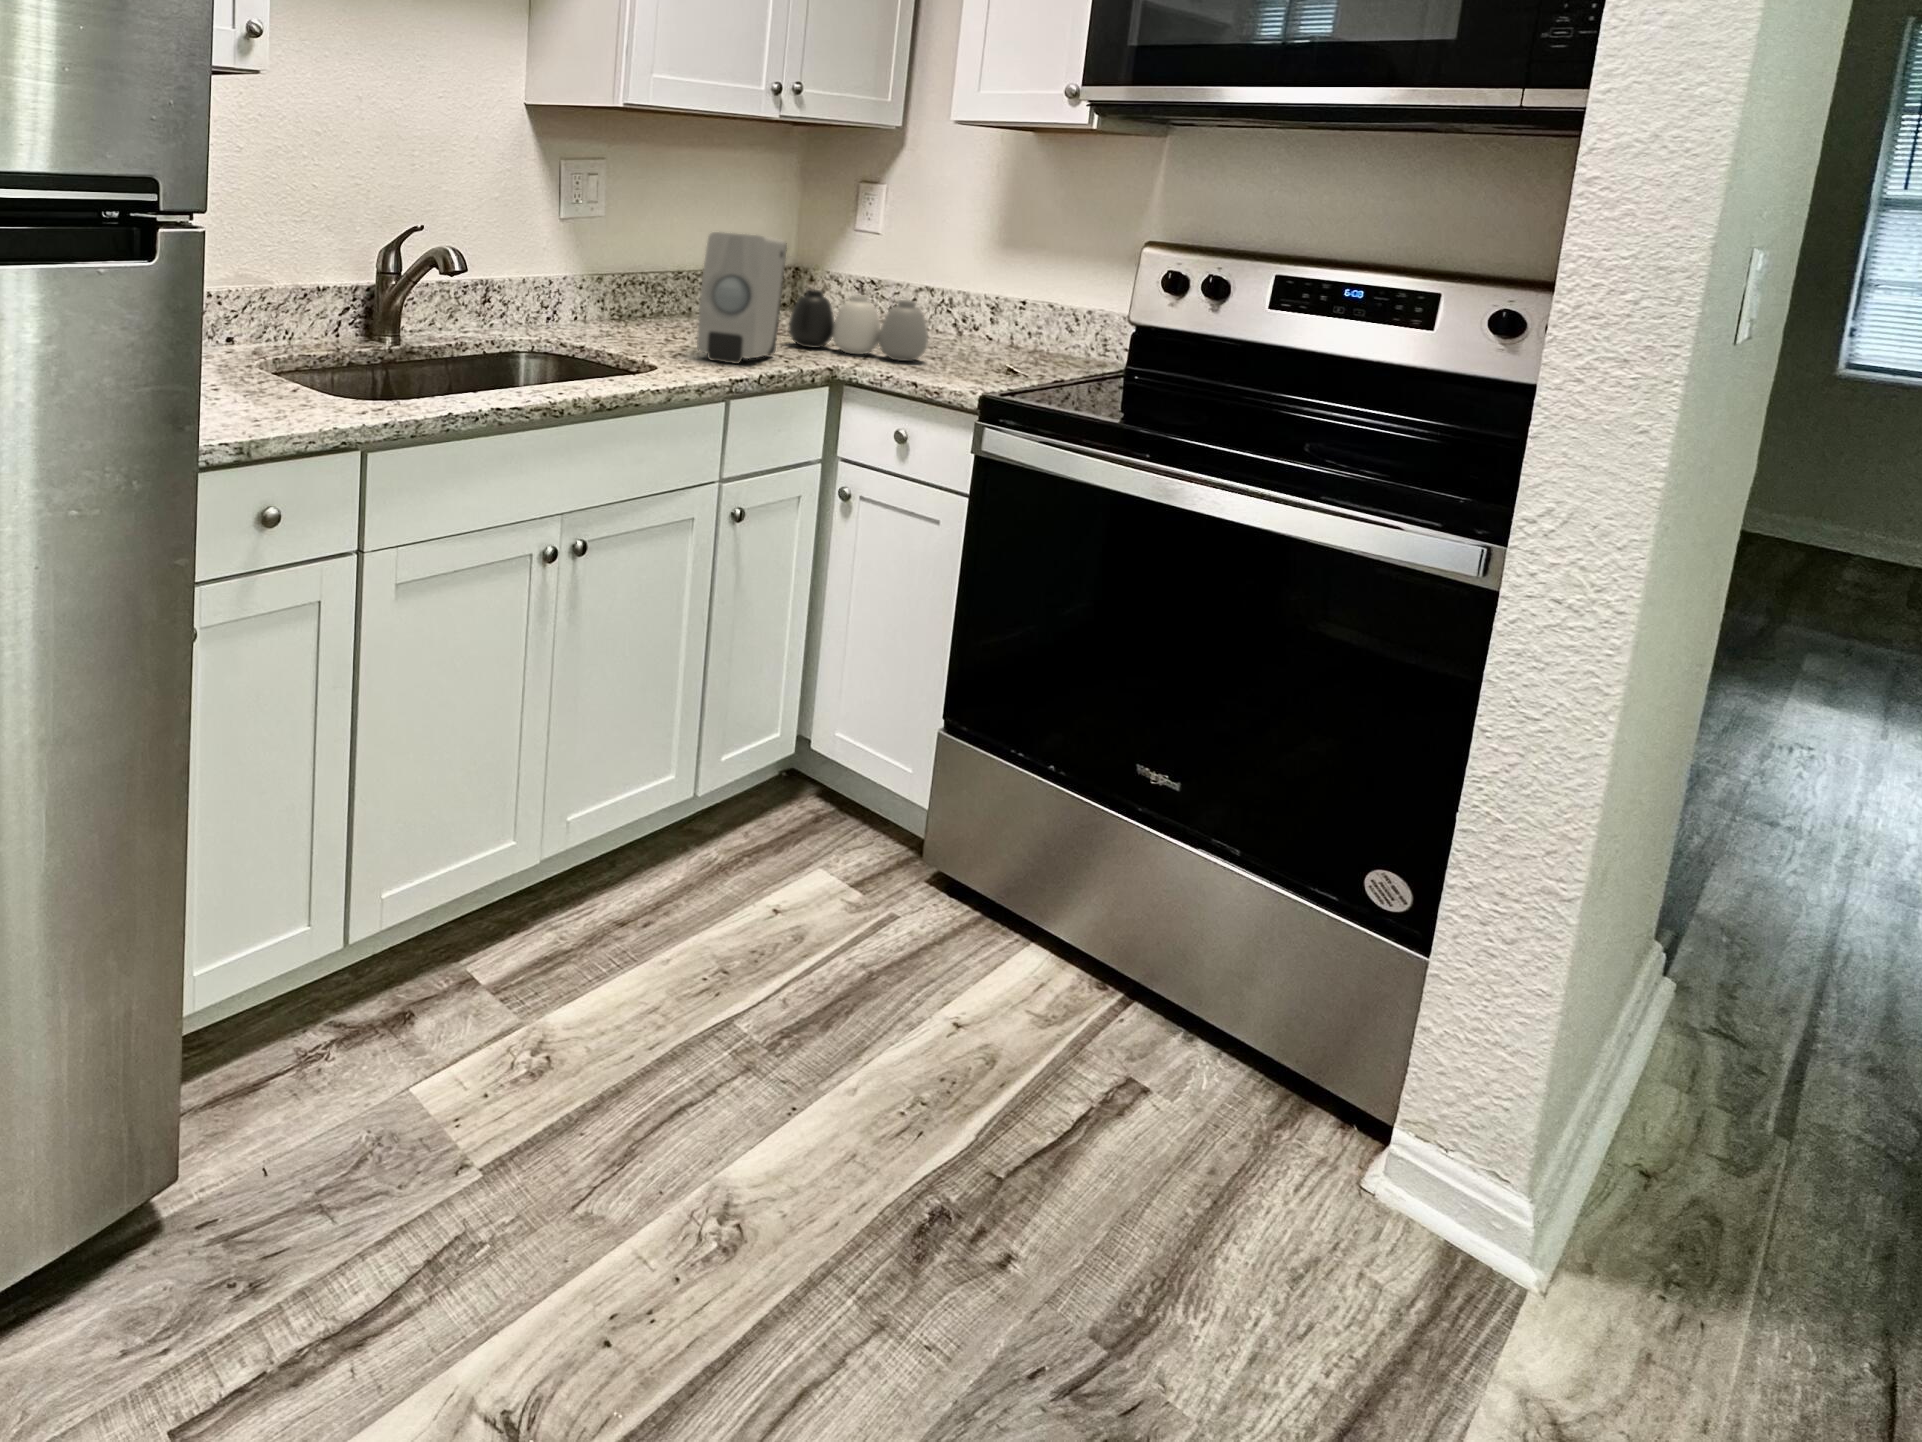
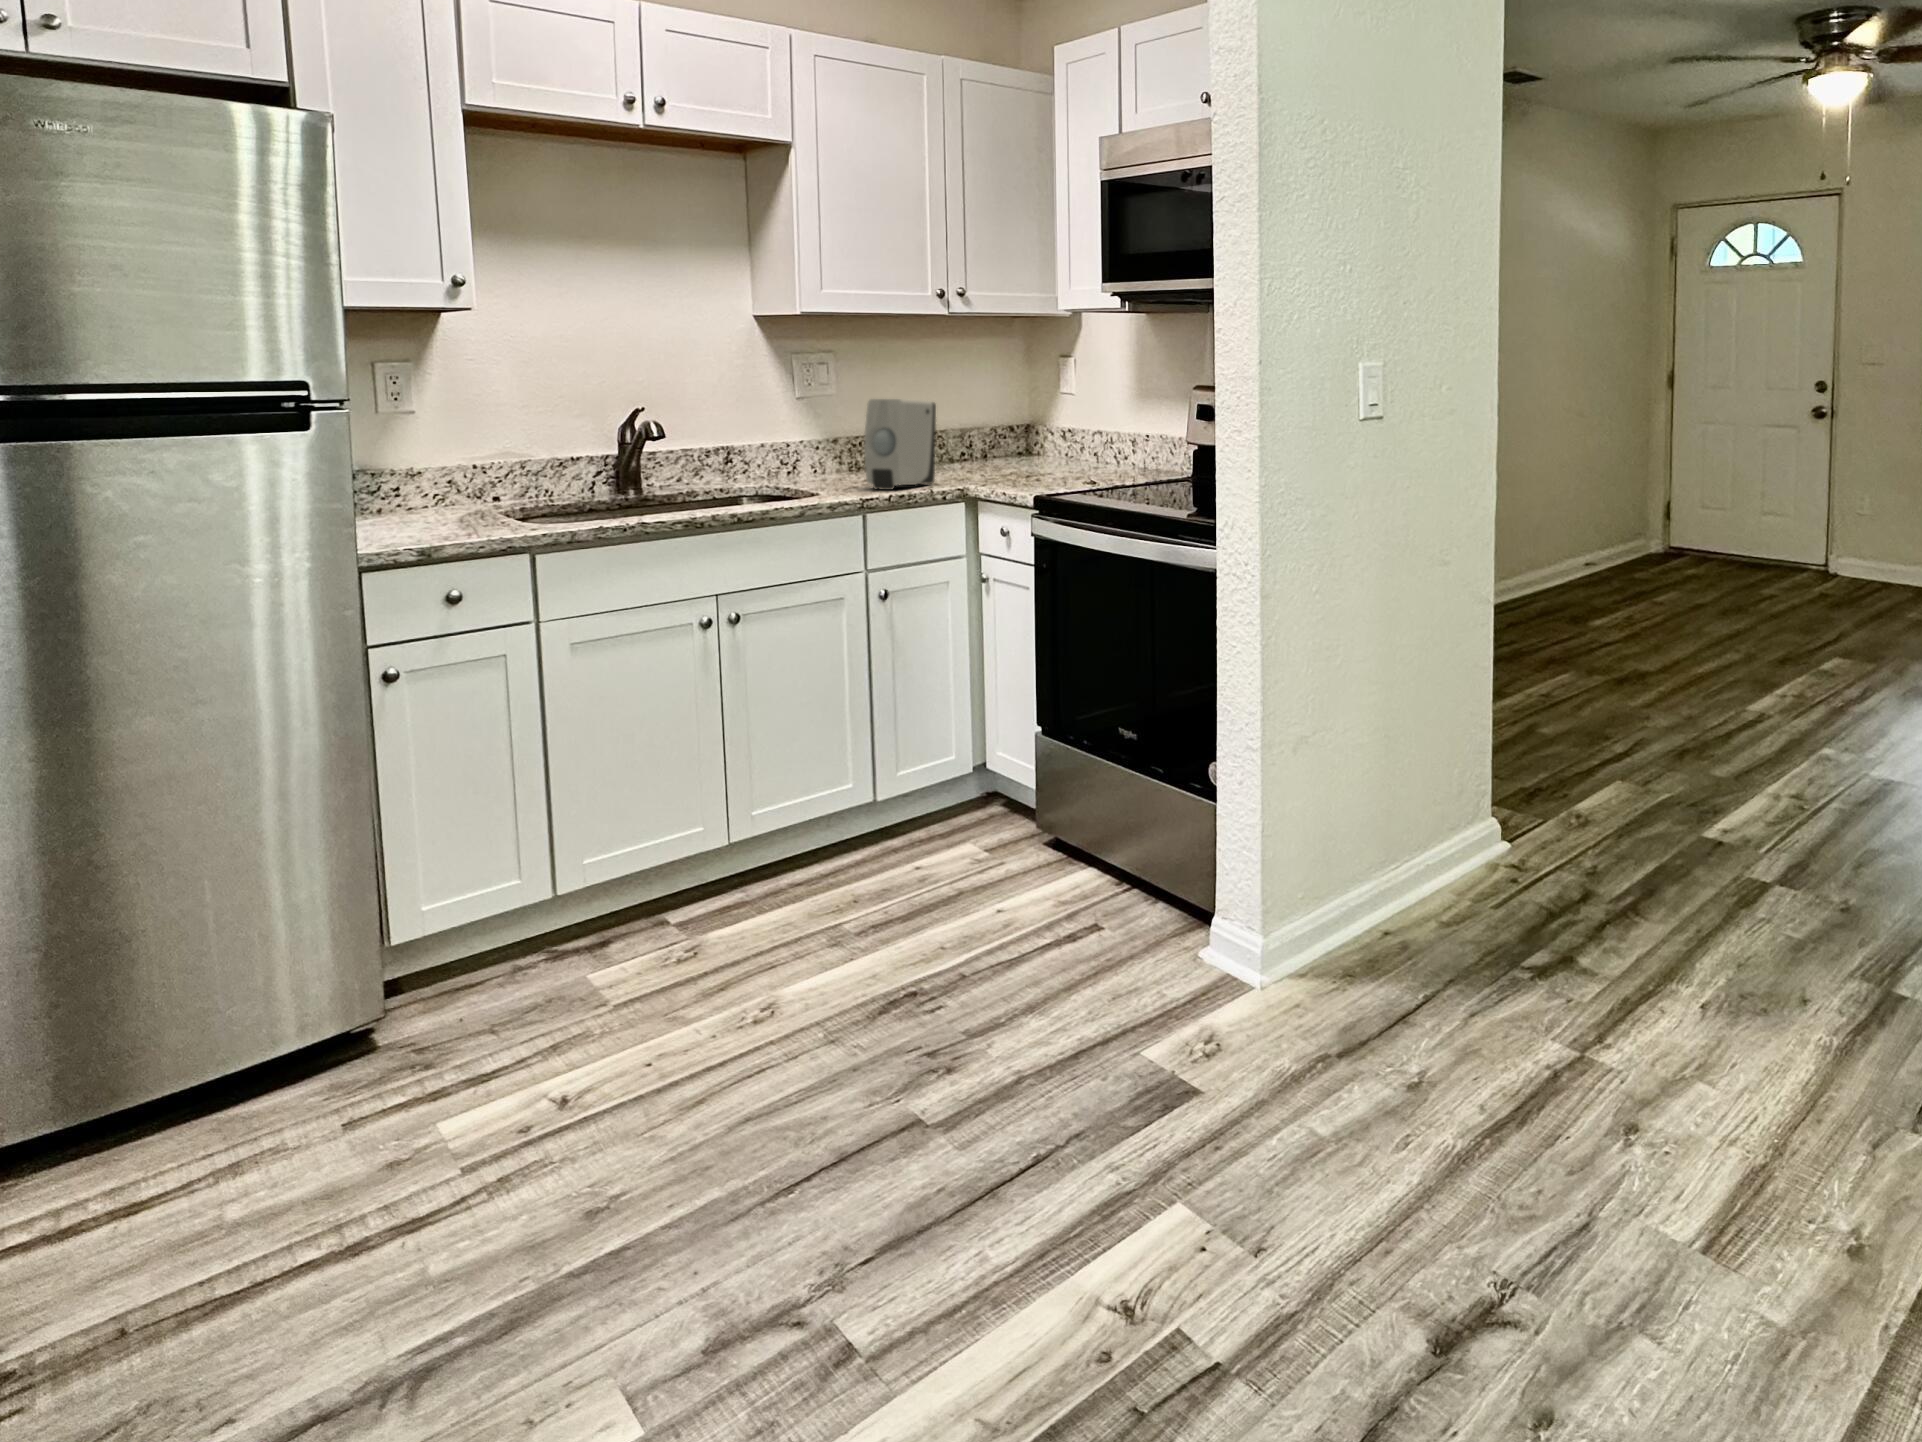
vase: present [789,290,928,361] -> none [964,437,1049,481]

